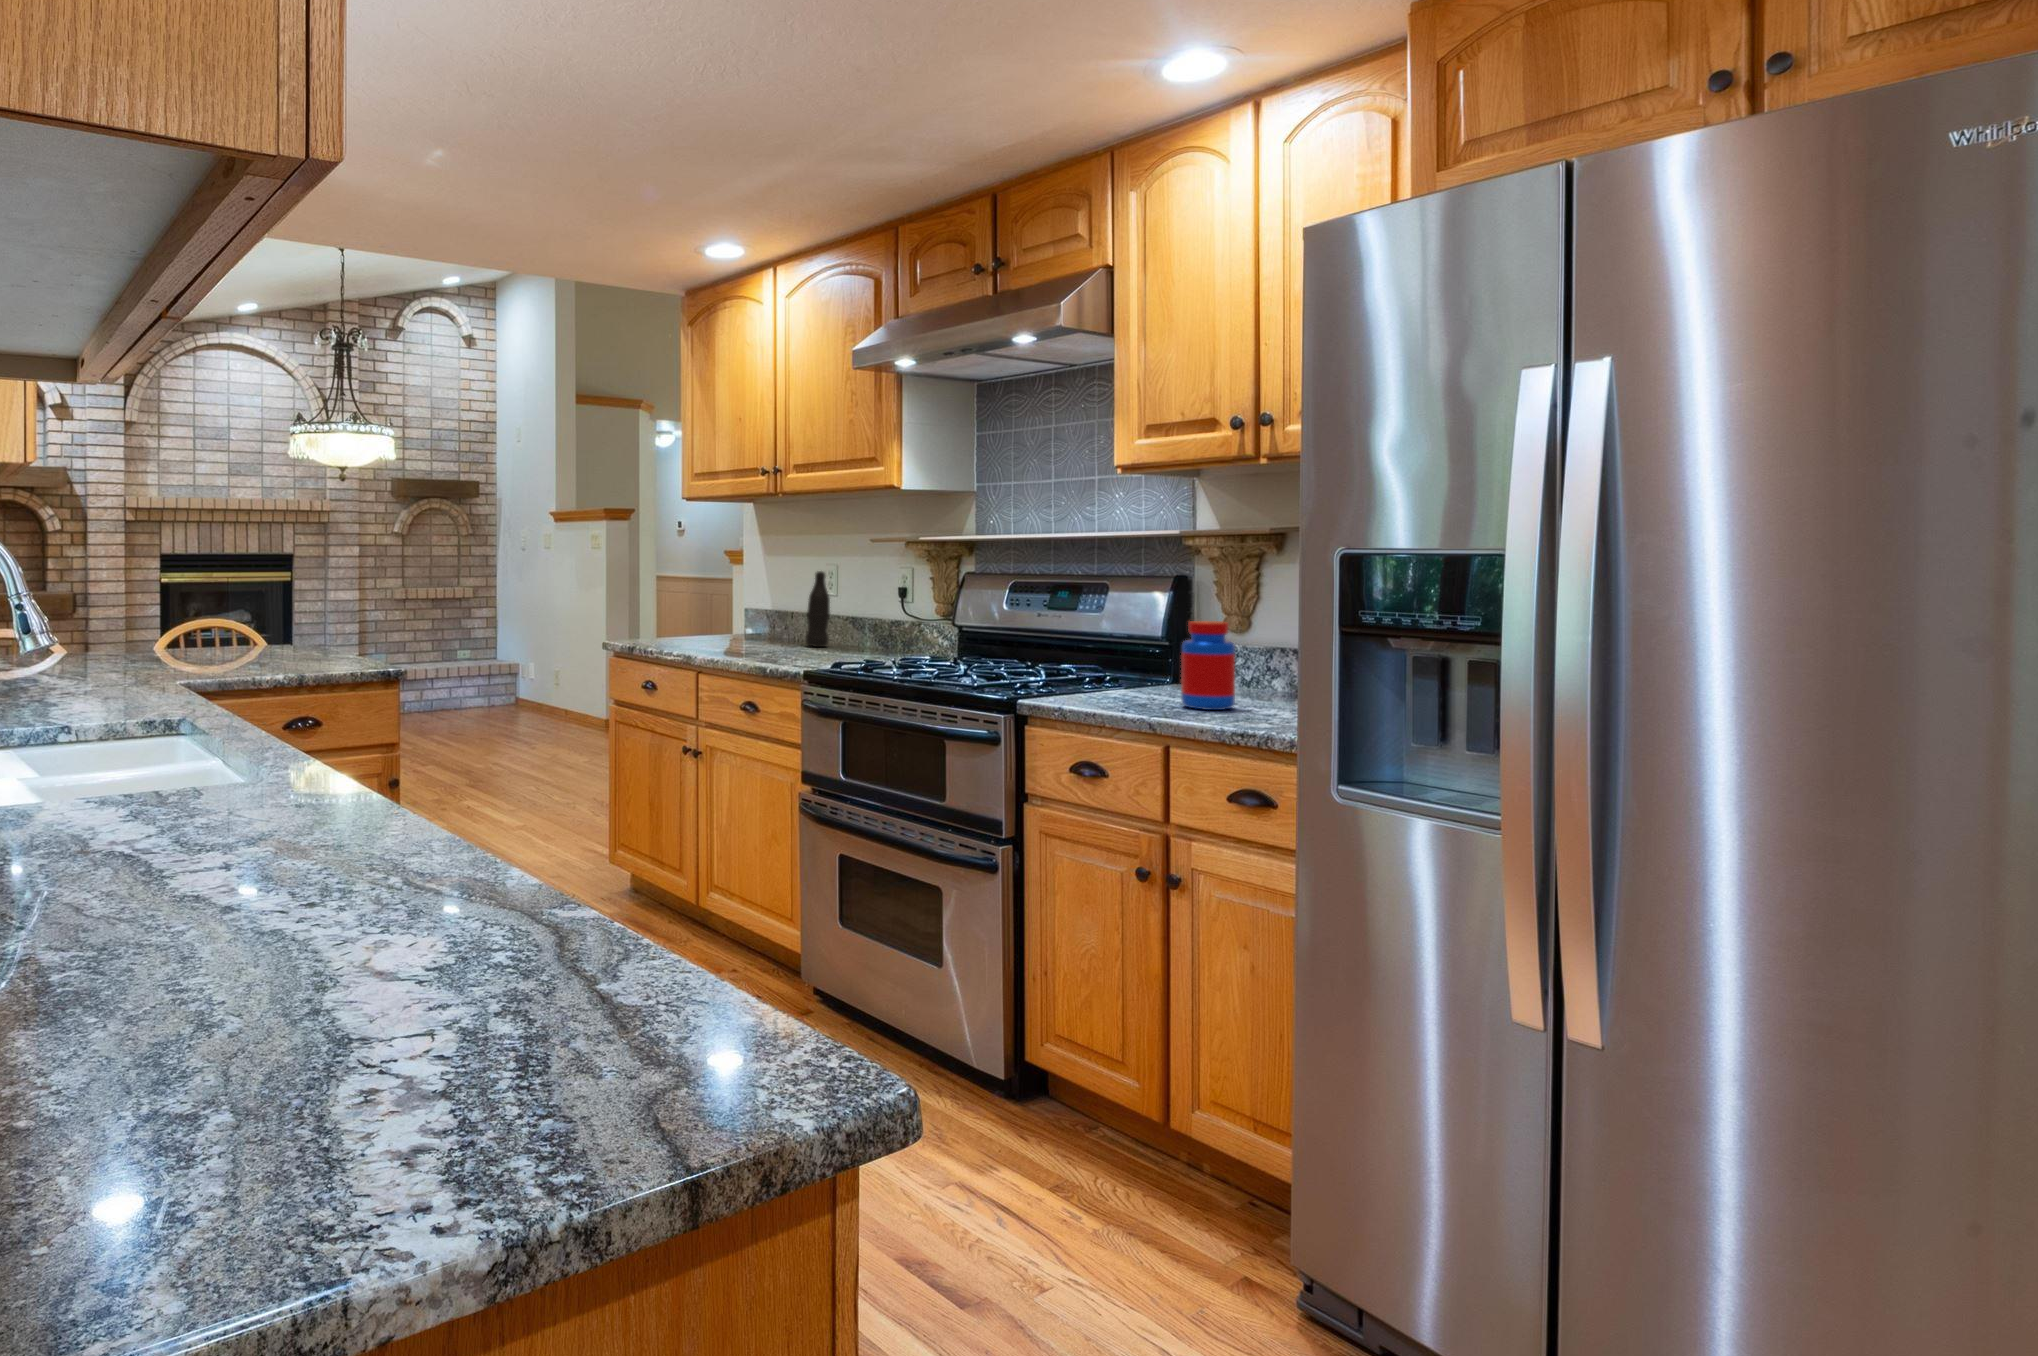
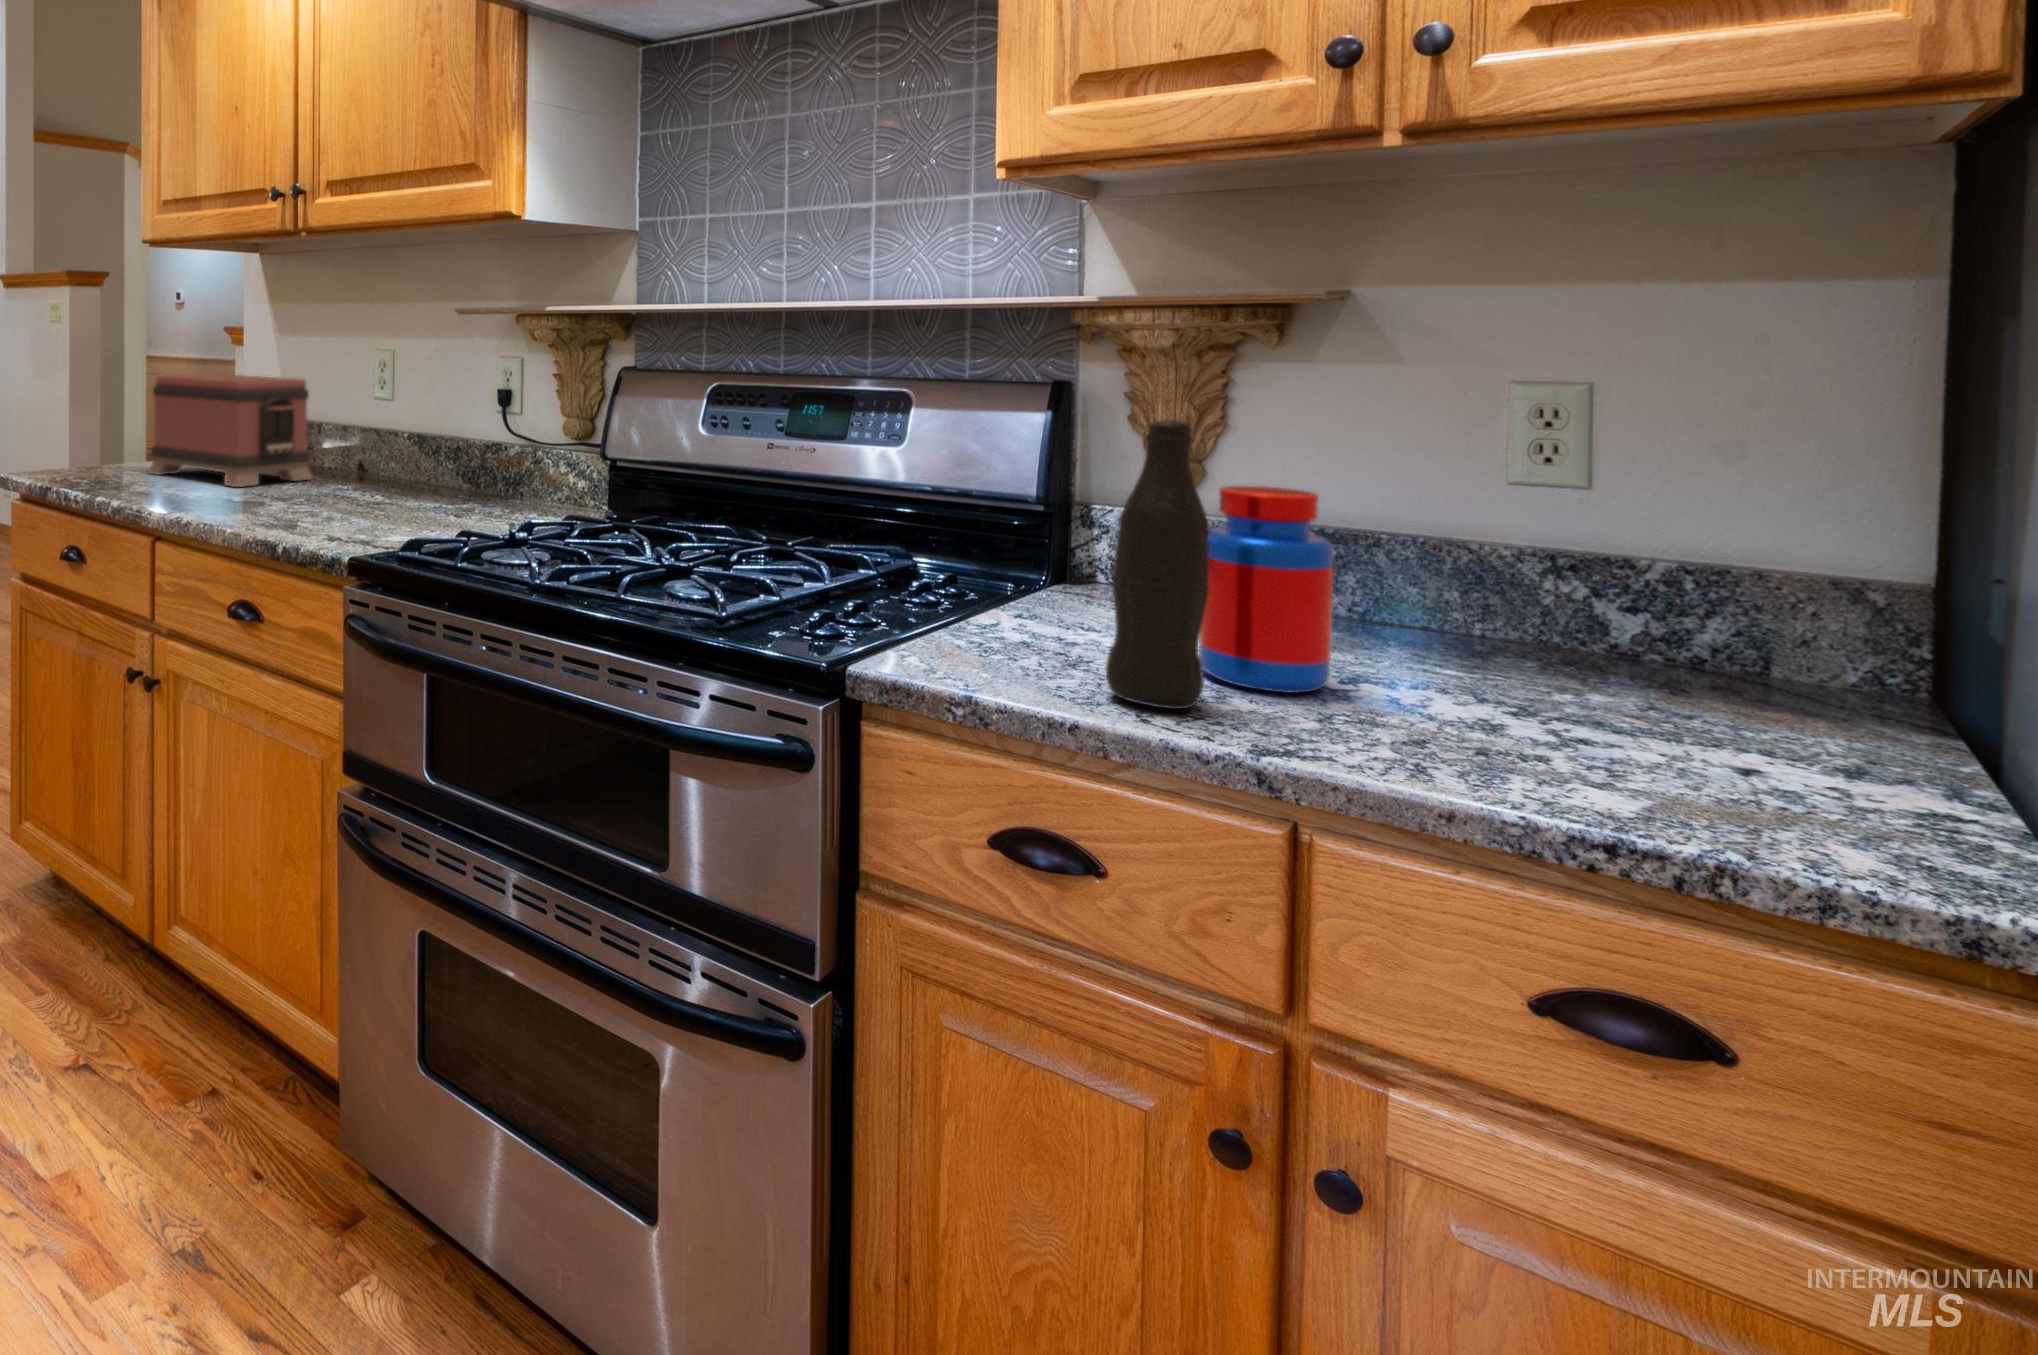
bottle: present [805,571,830,647] -> present [1106,420,1209,709]
toaster: none [688,581,787,647] -> present [148,374,313,487]

